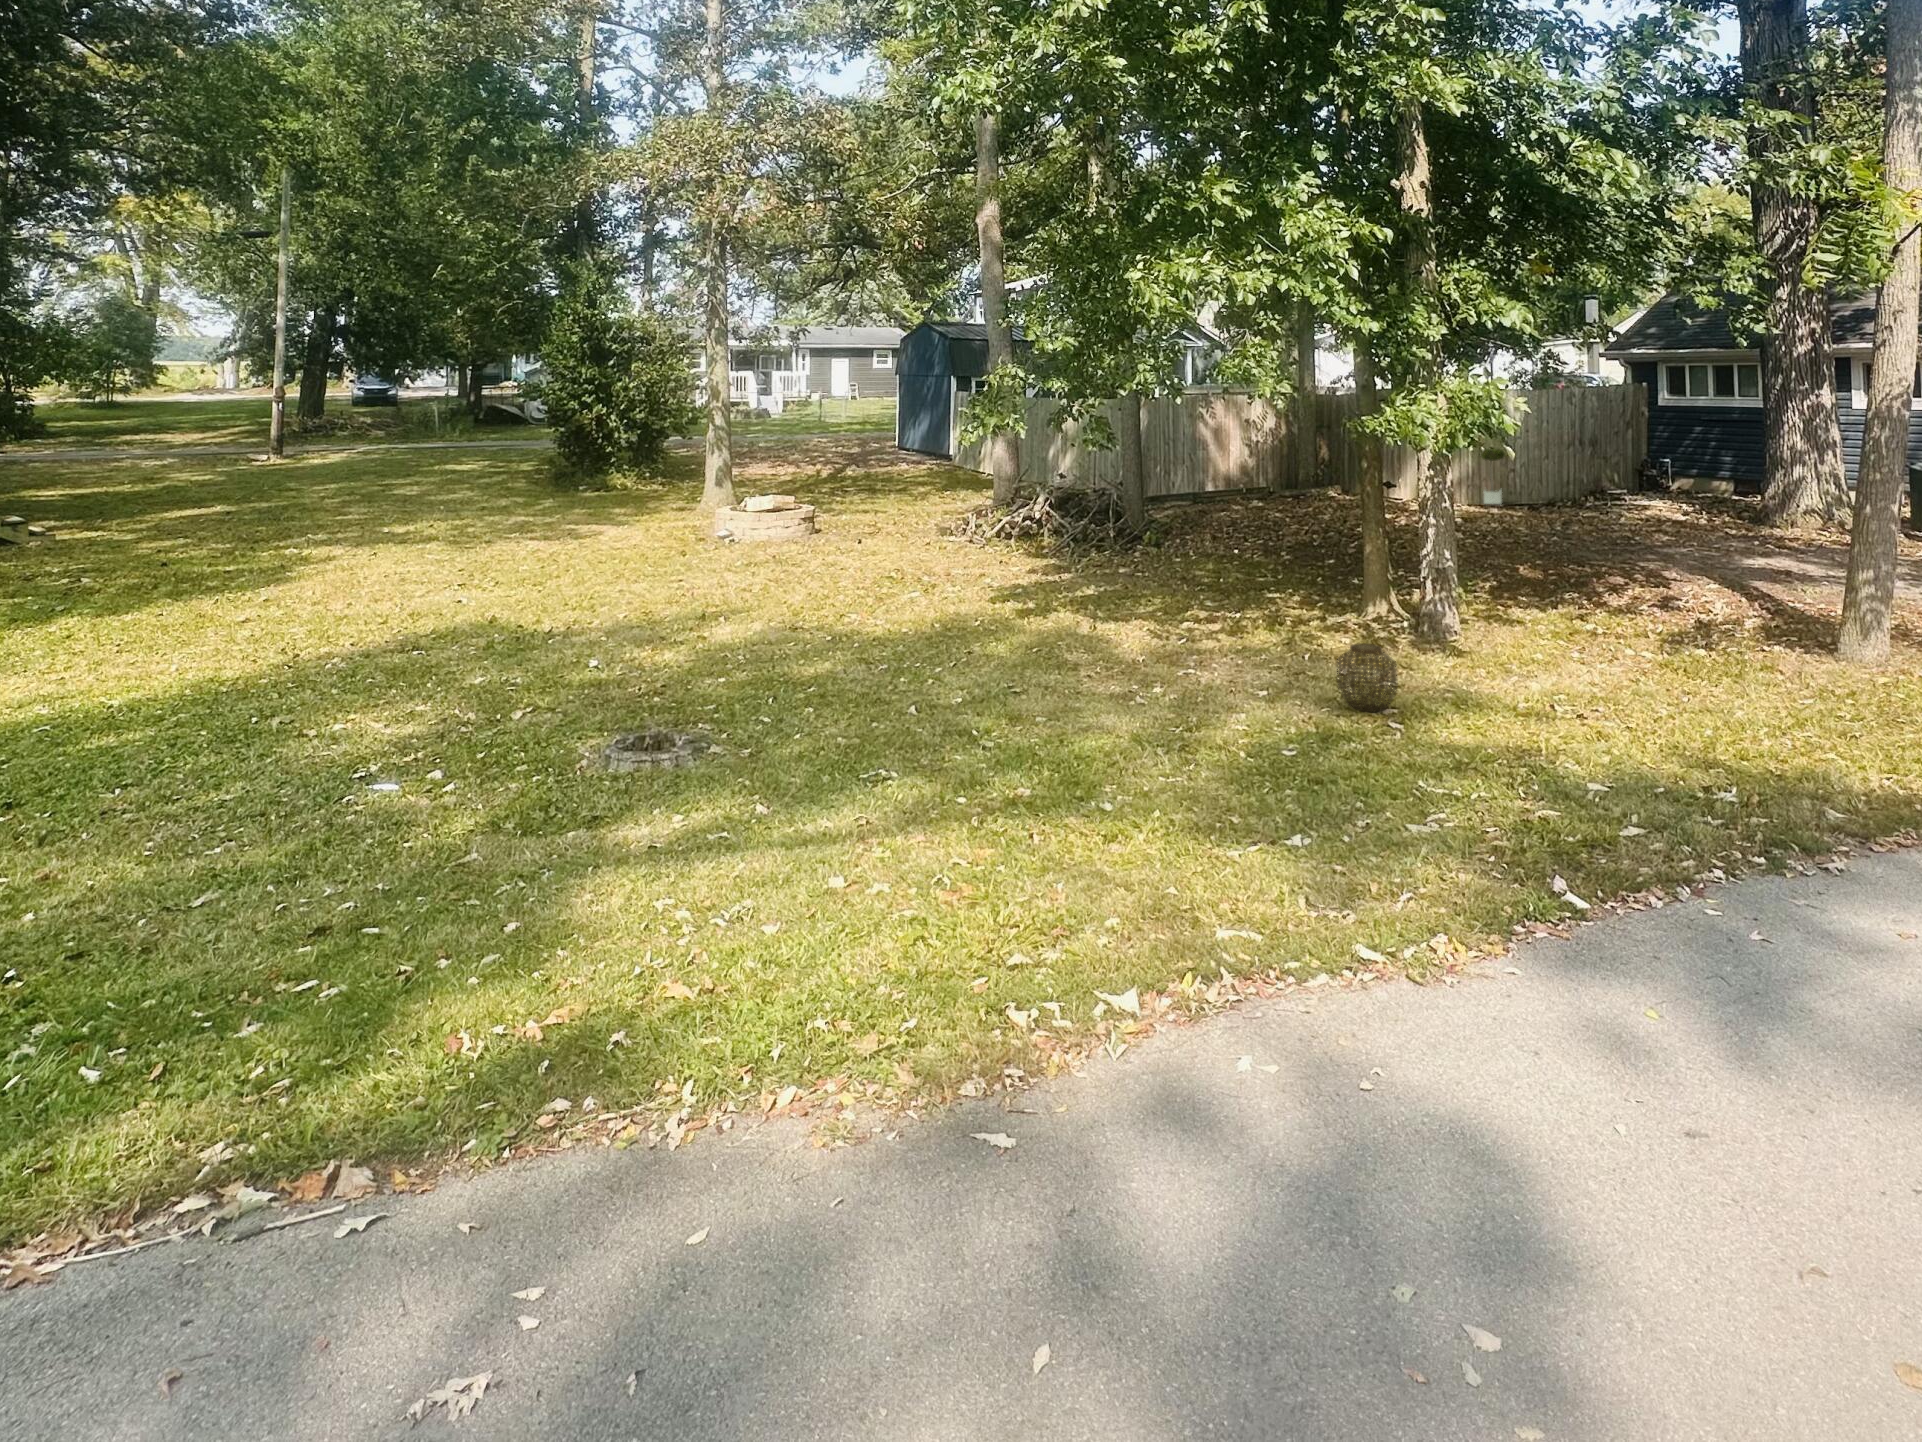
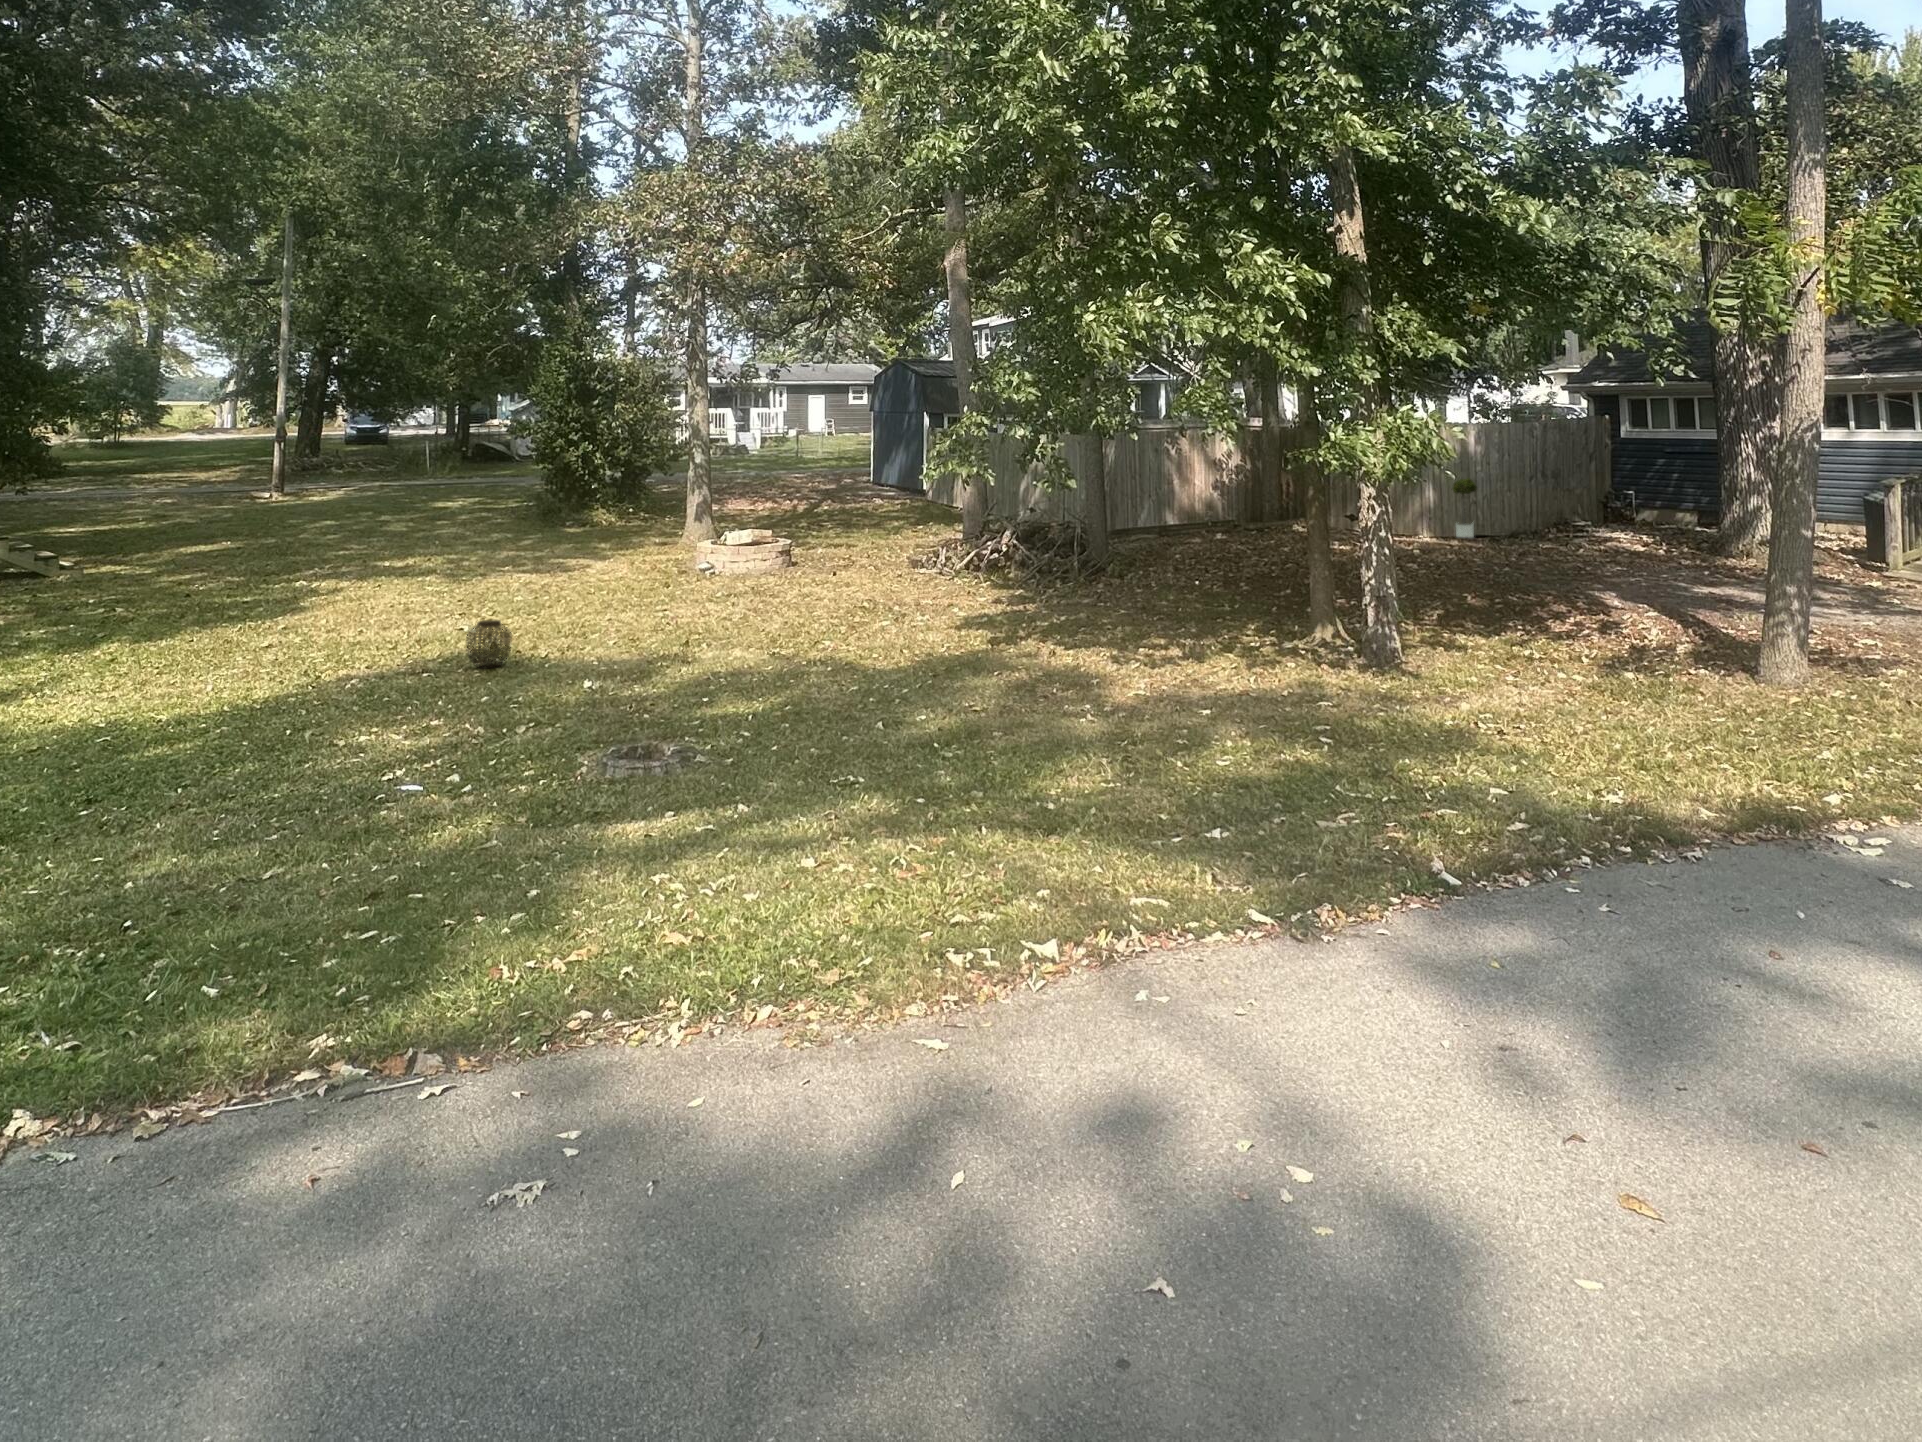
woven basket: present [1337,643,1398,712] -> present [466,620,511,668]

